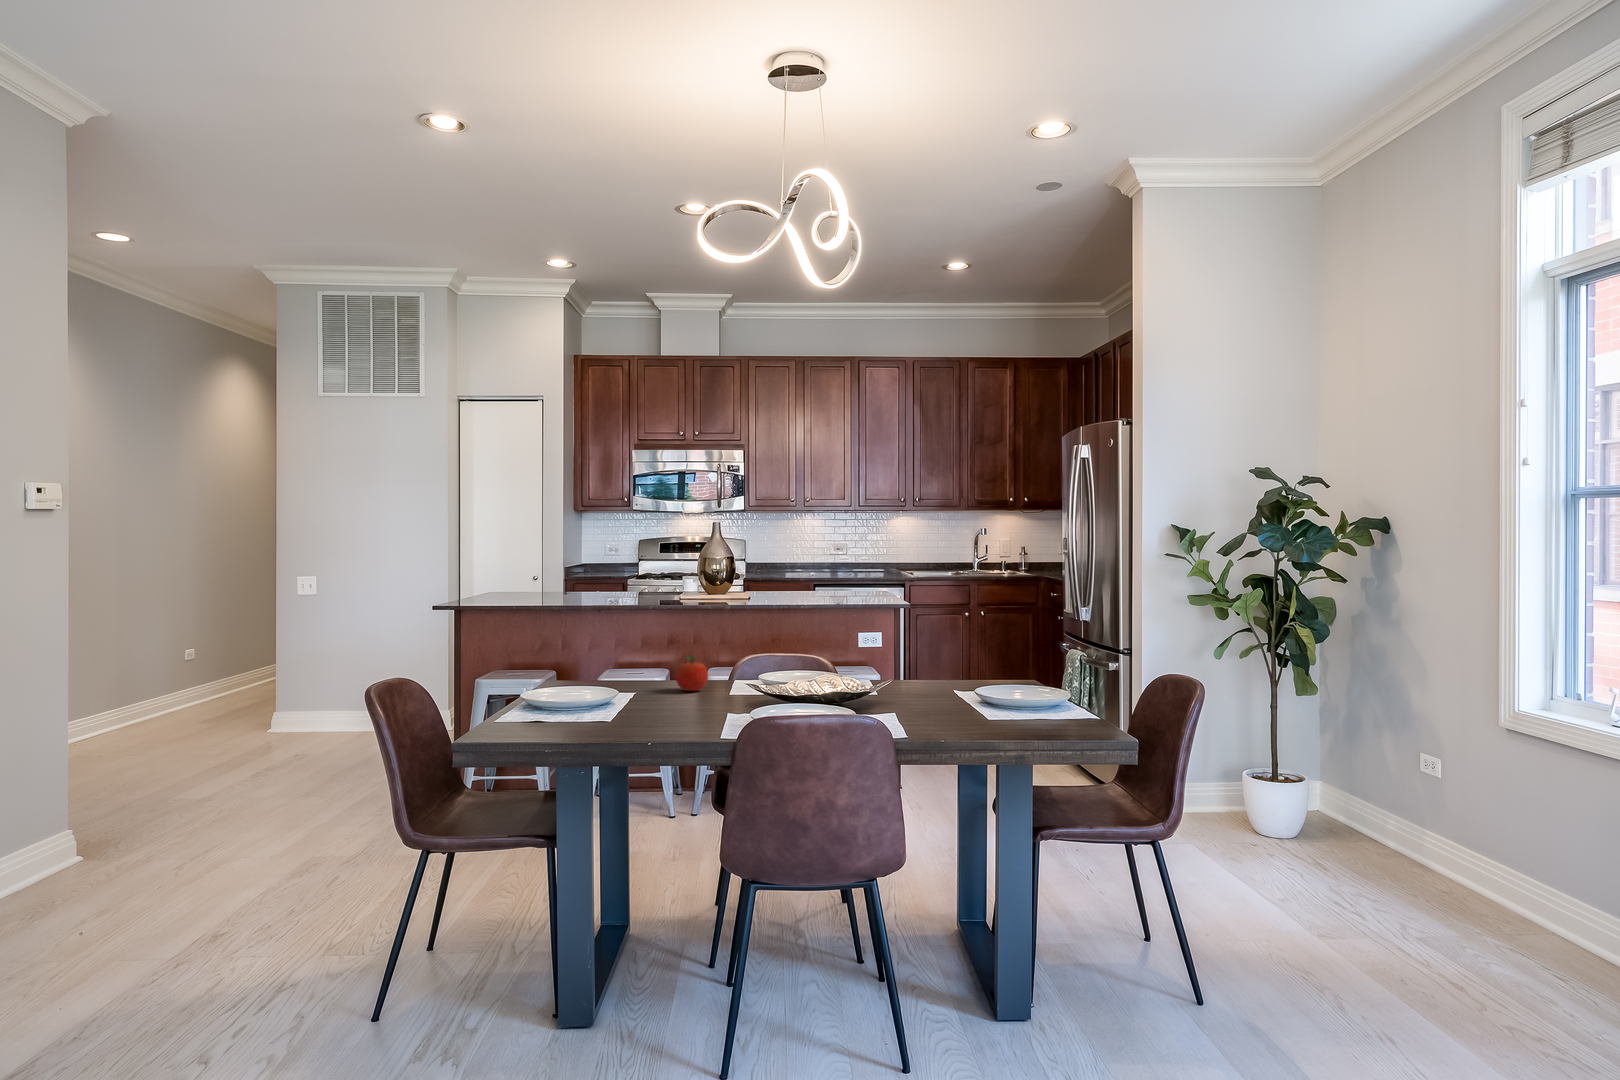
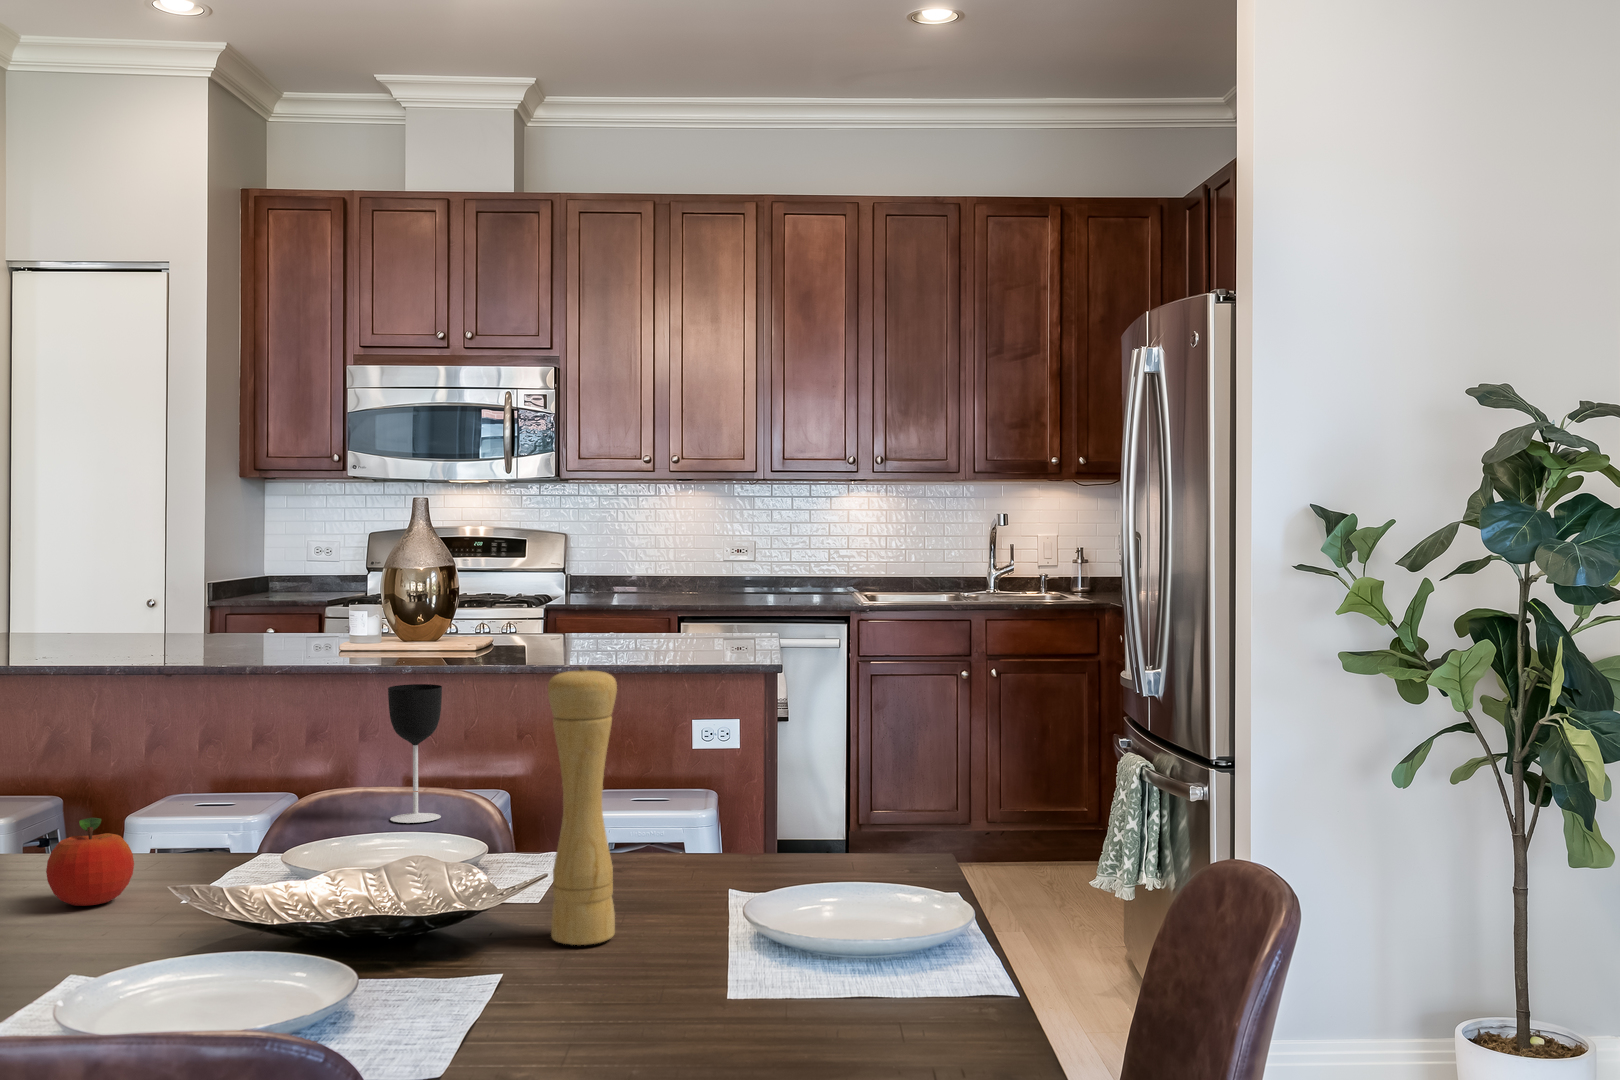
pepper mill: none [897,591,924,701] -> present [548,666,617,945]
wine glass: none [774,606,797,667] -> present [388,684,442,823]

